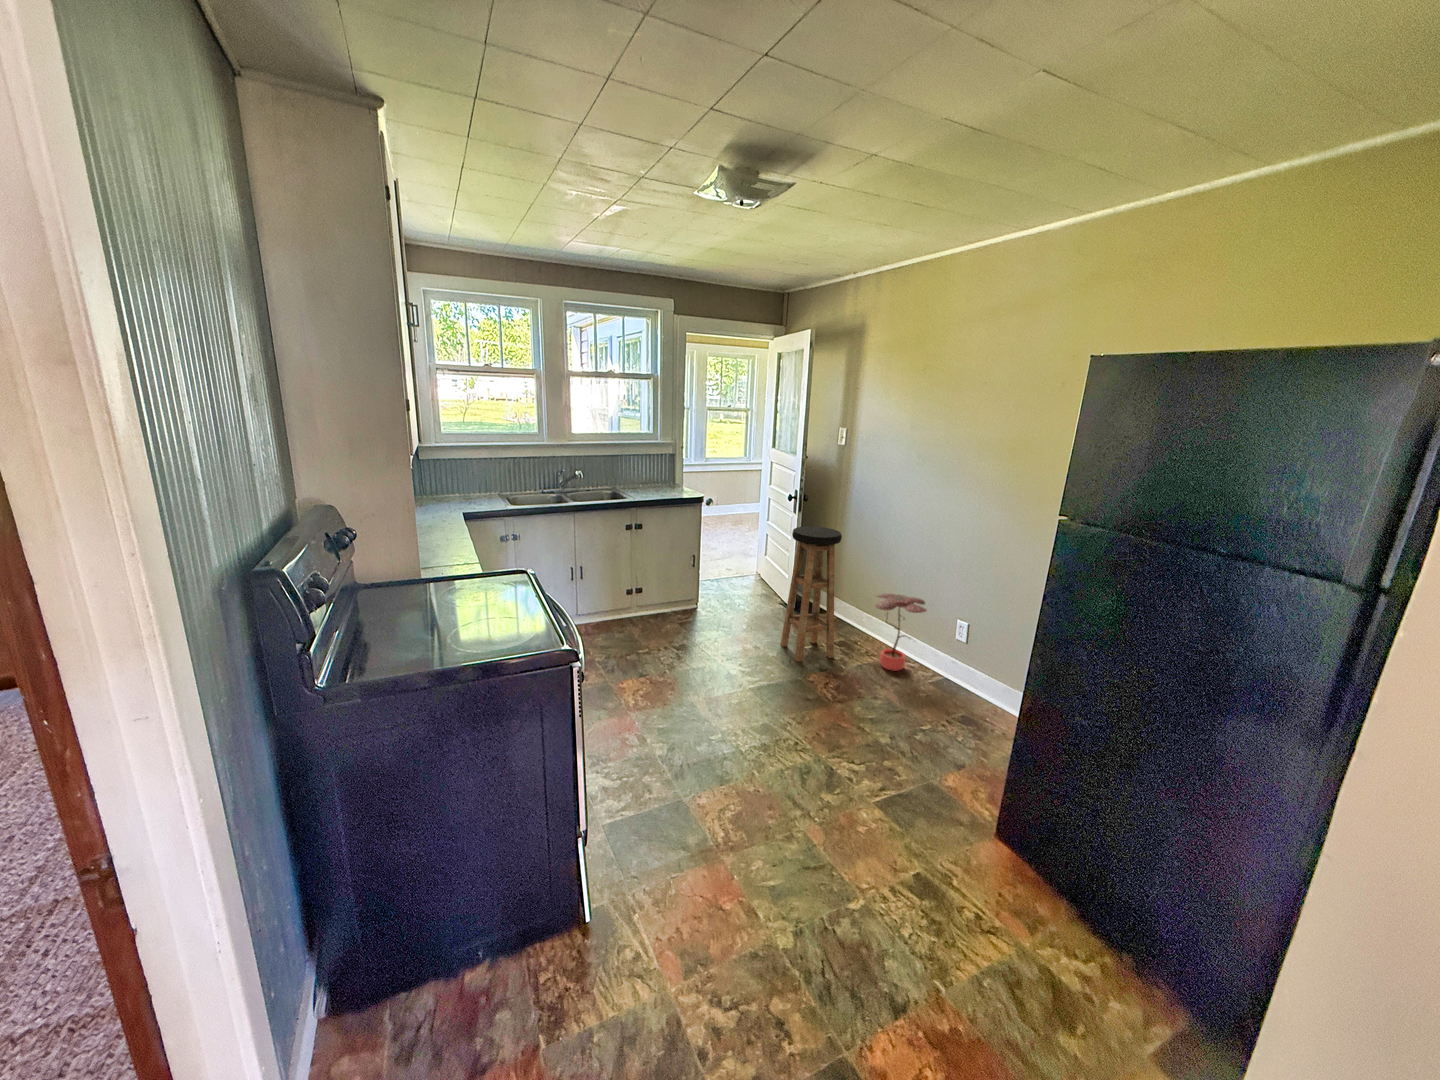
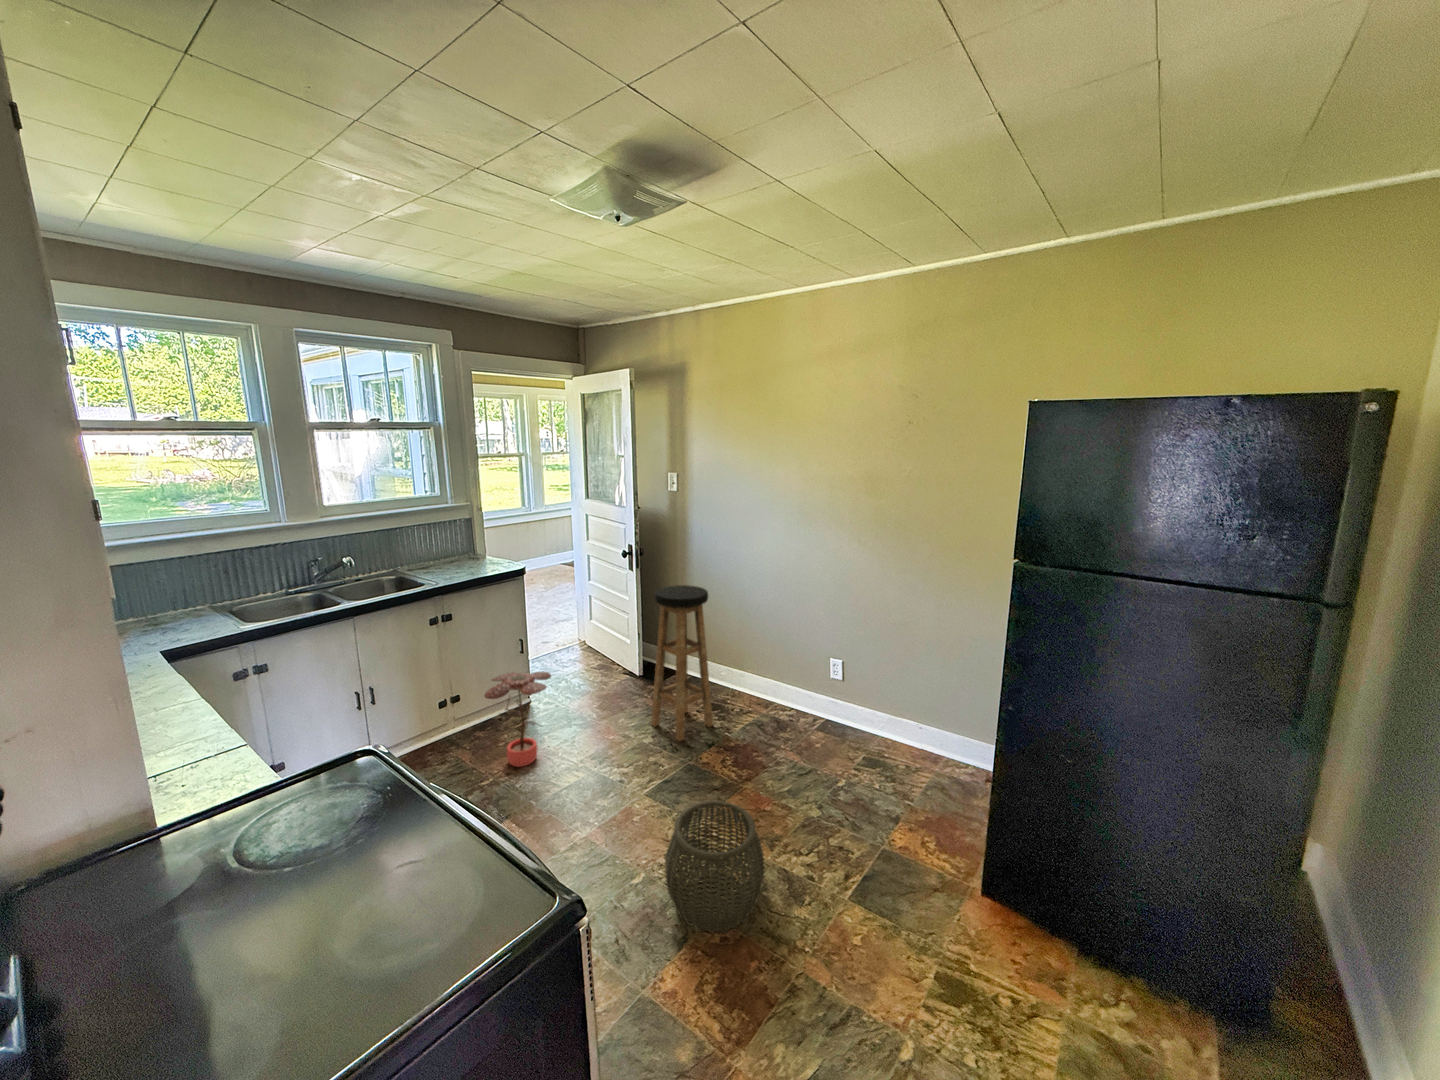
potted plant: present [875,594,926,671] -> present [484,672,551,767]
woven basket: none [725,691,806,787] -> present [665,801,765,933]

